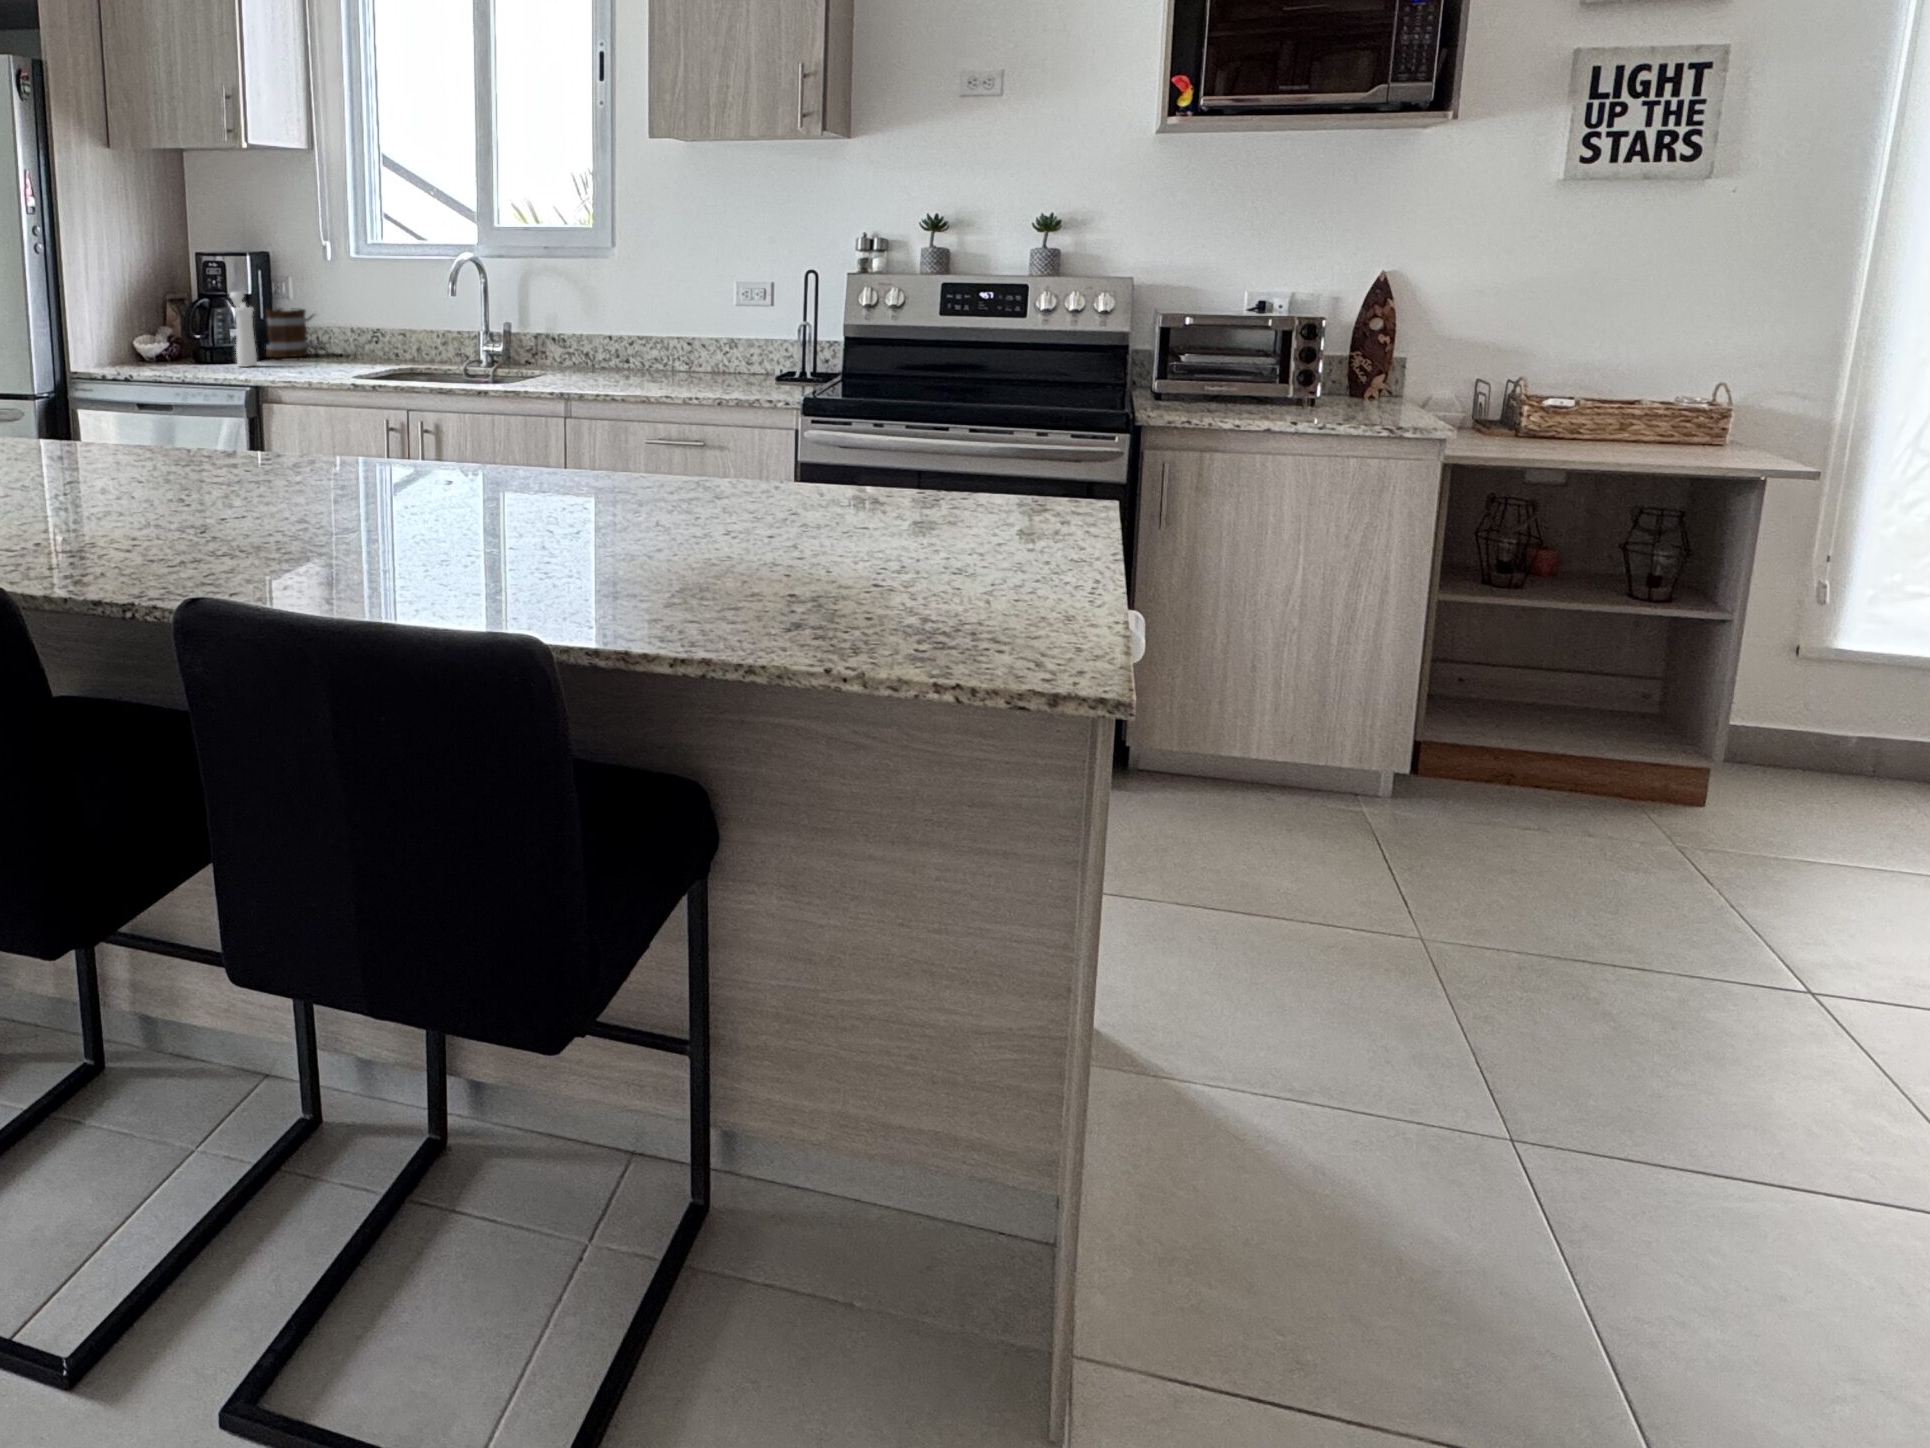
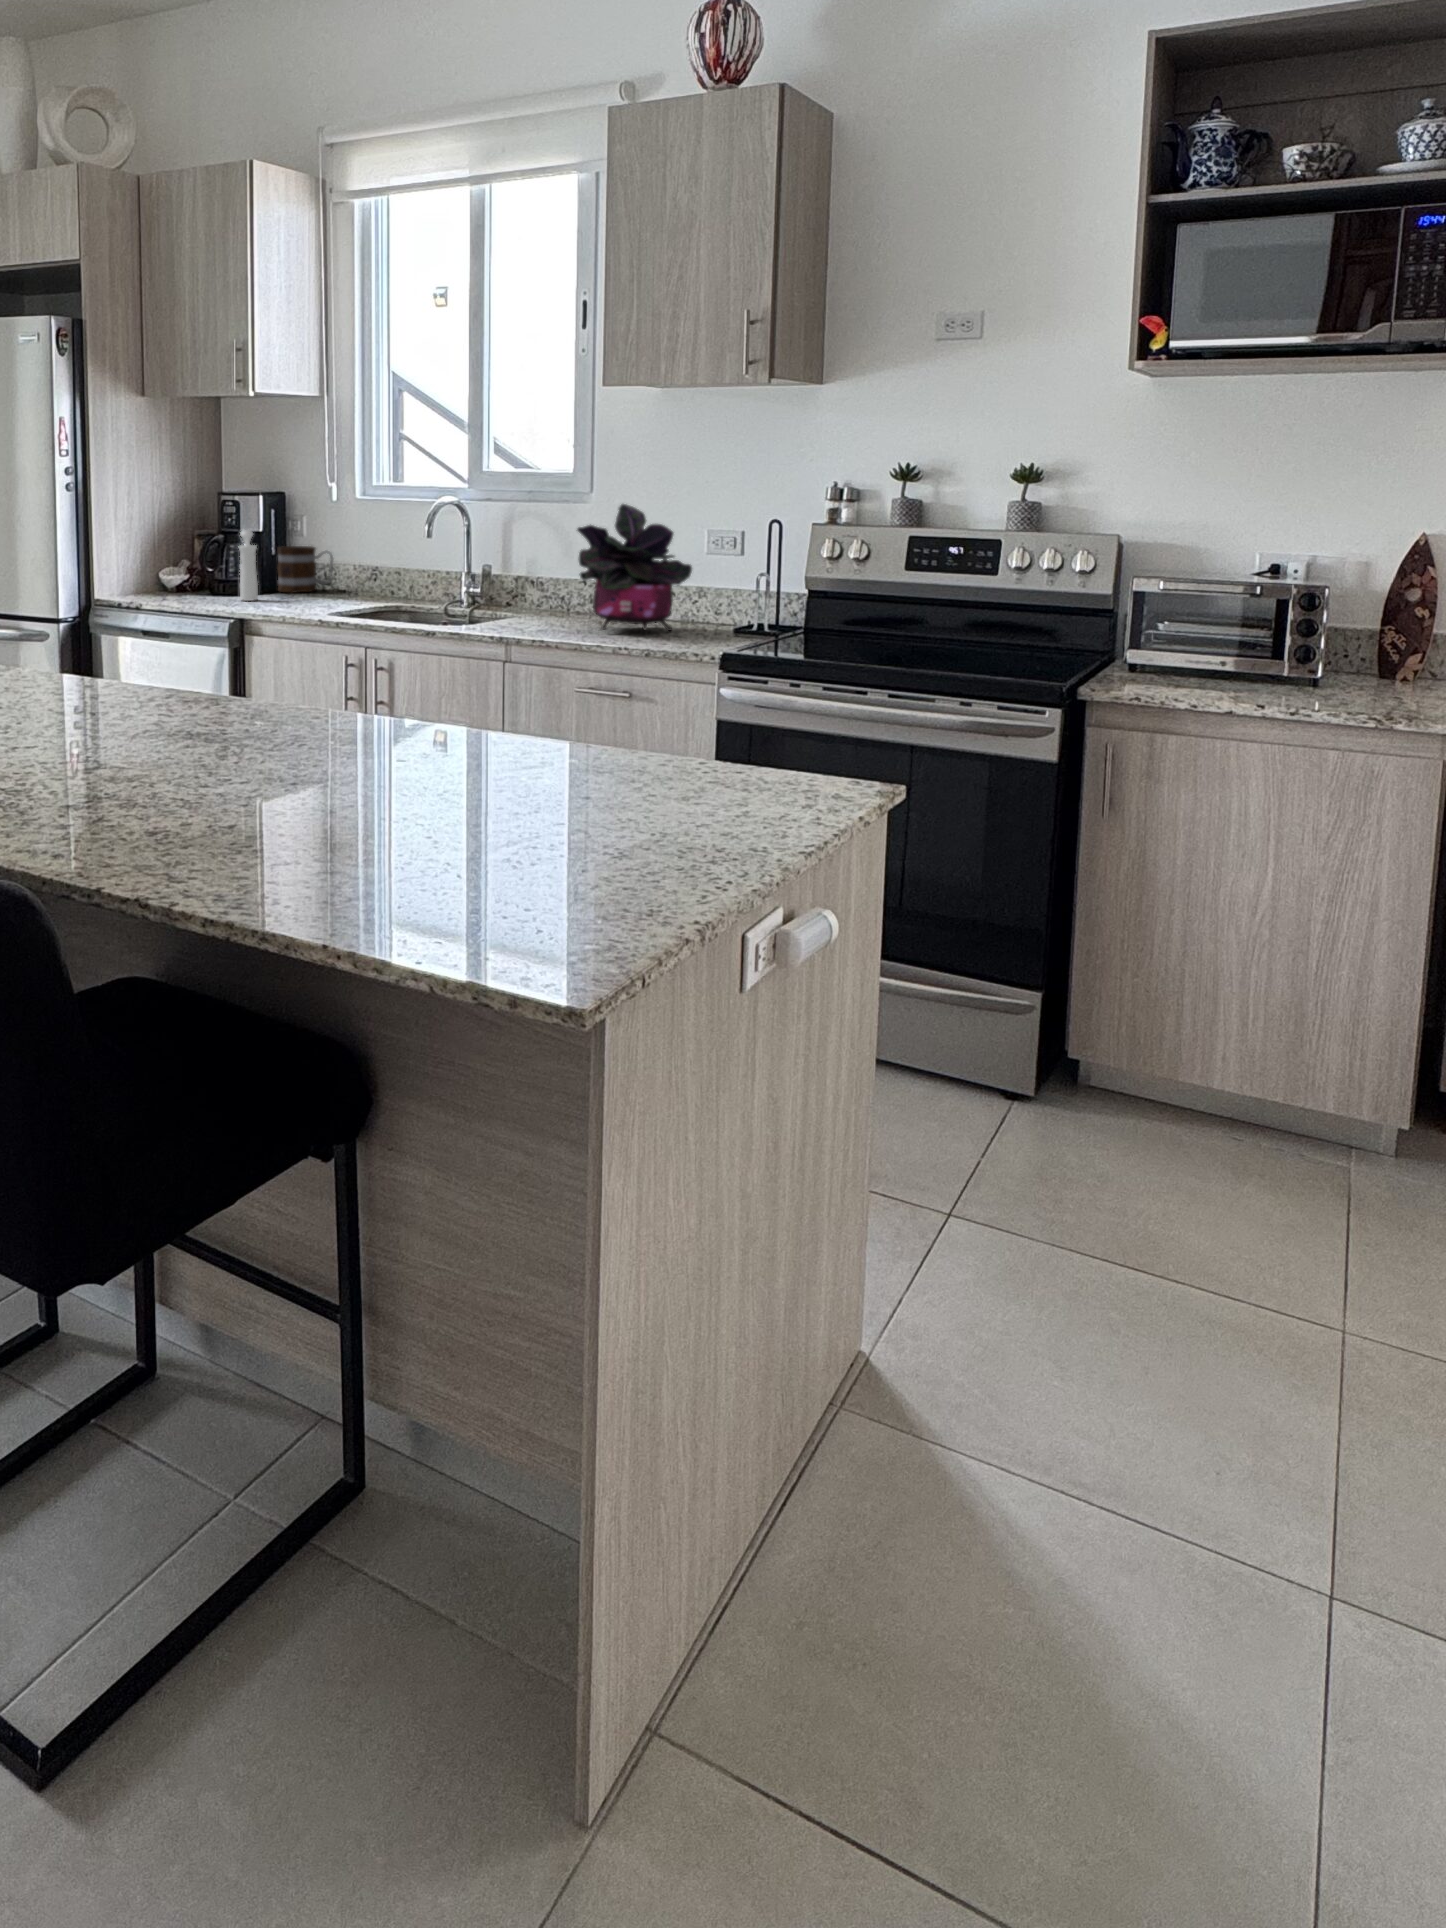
potted plant: none [621,256,736,382] -> present [577,504,692,631]

